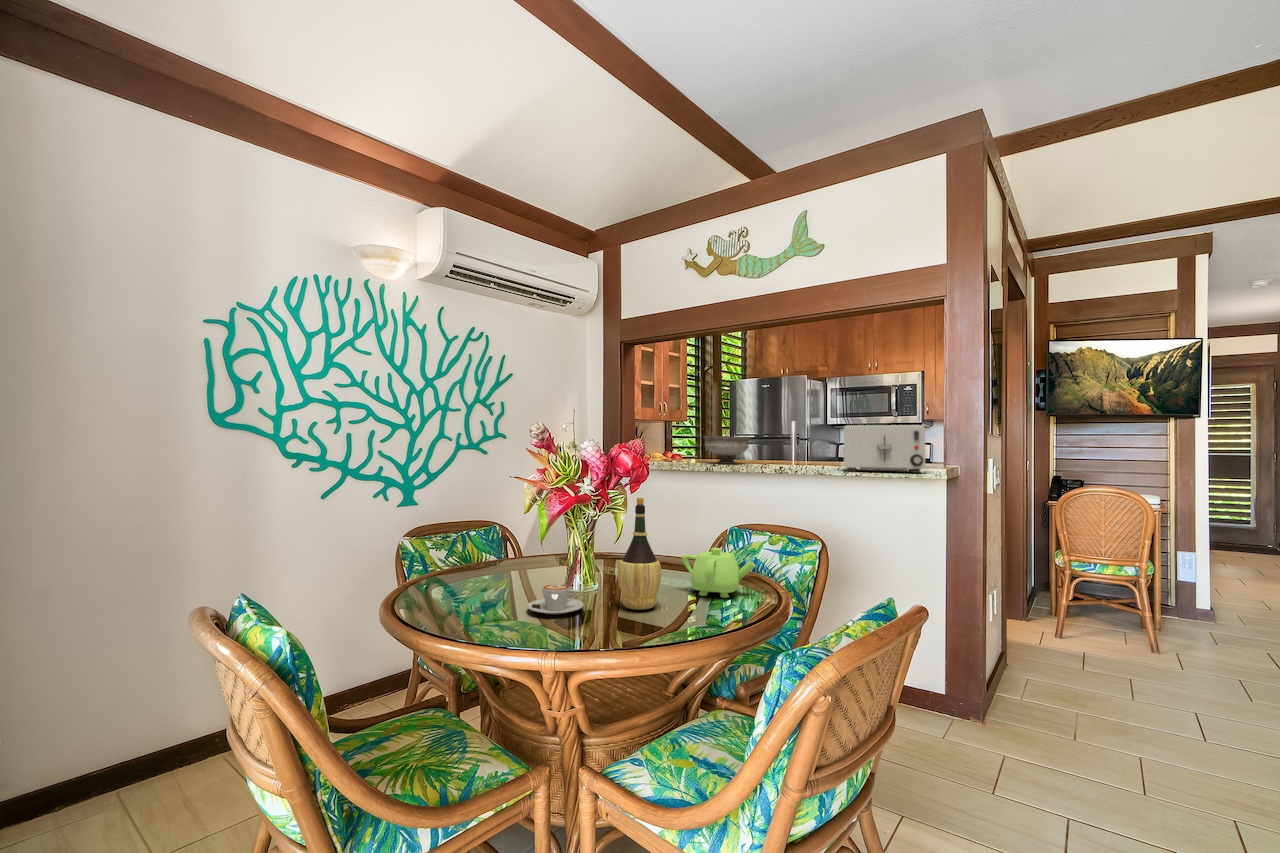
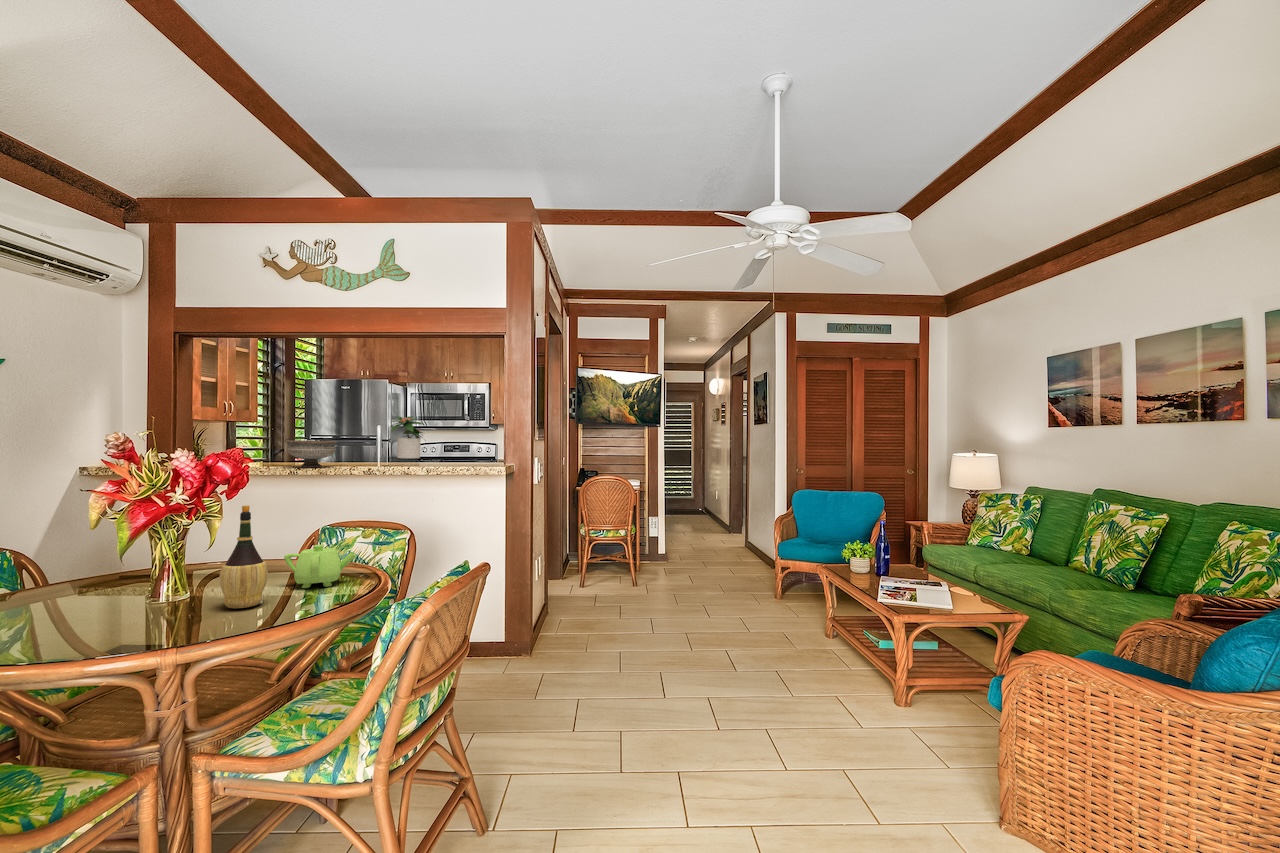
potted plant: none [808,412,849,459] -> present [390,416,424,459]
toaster: present [844,425,925,473] -> none [427,433,491,471]
coffee cup: present [527,584,584,614] -> none [109,597,181,627]

